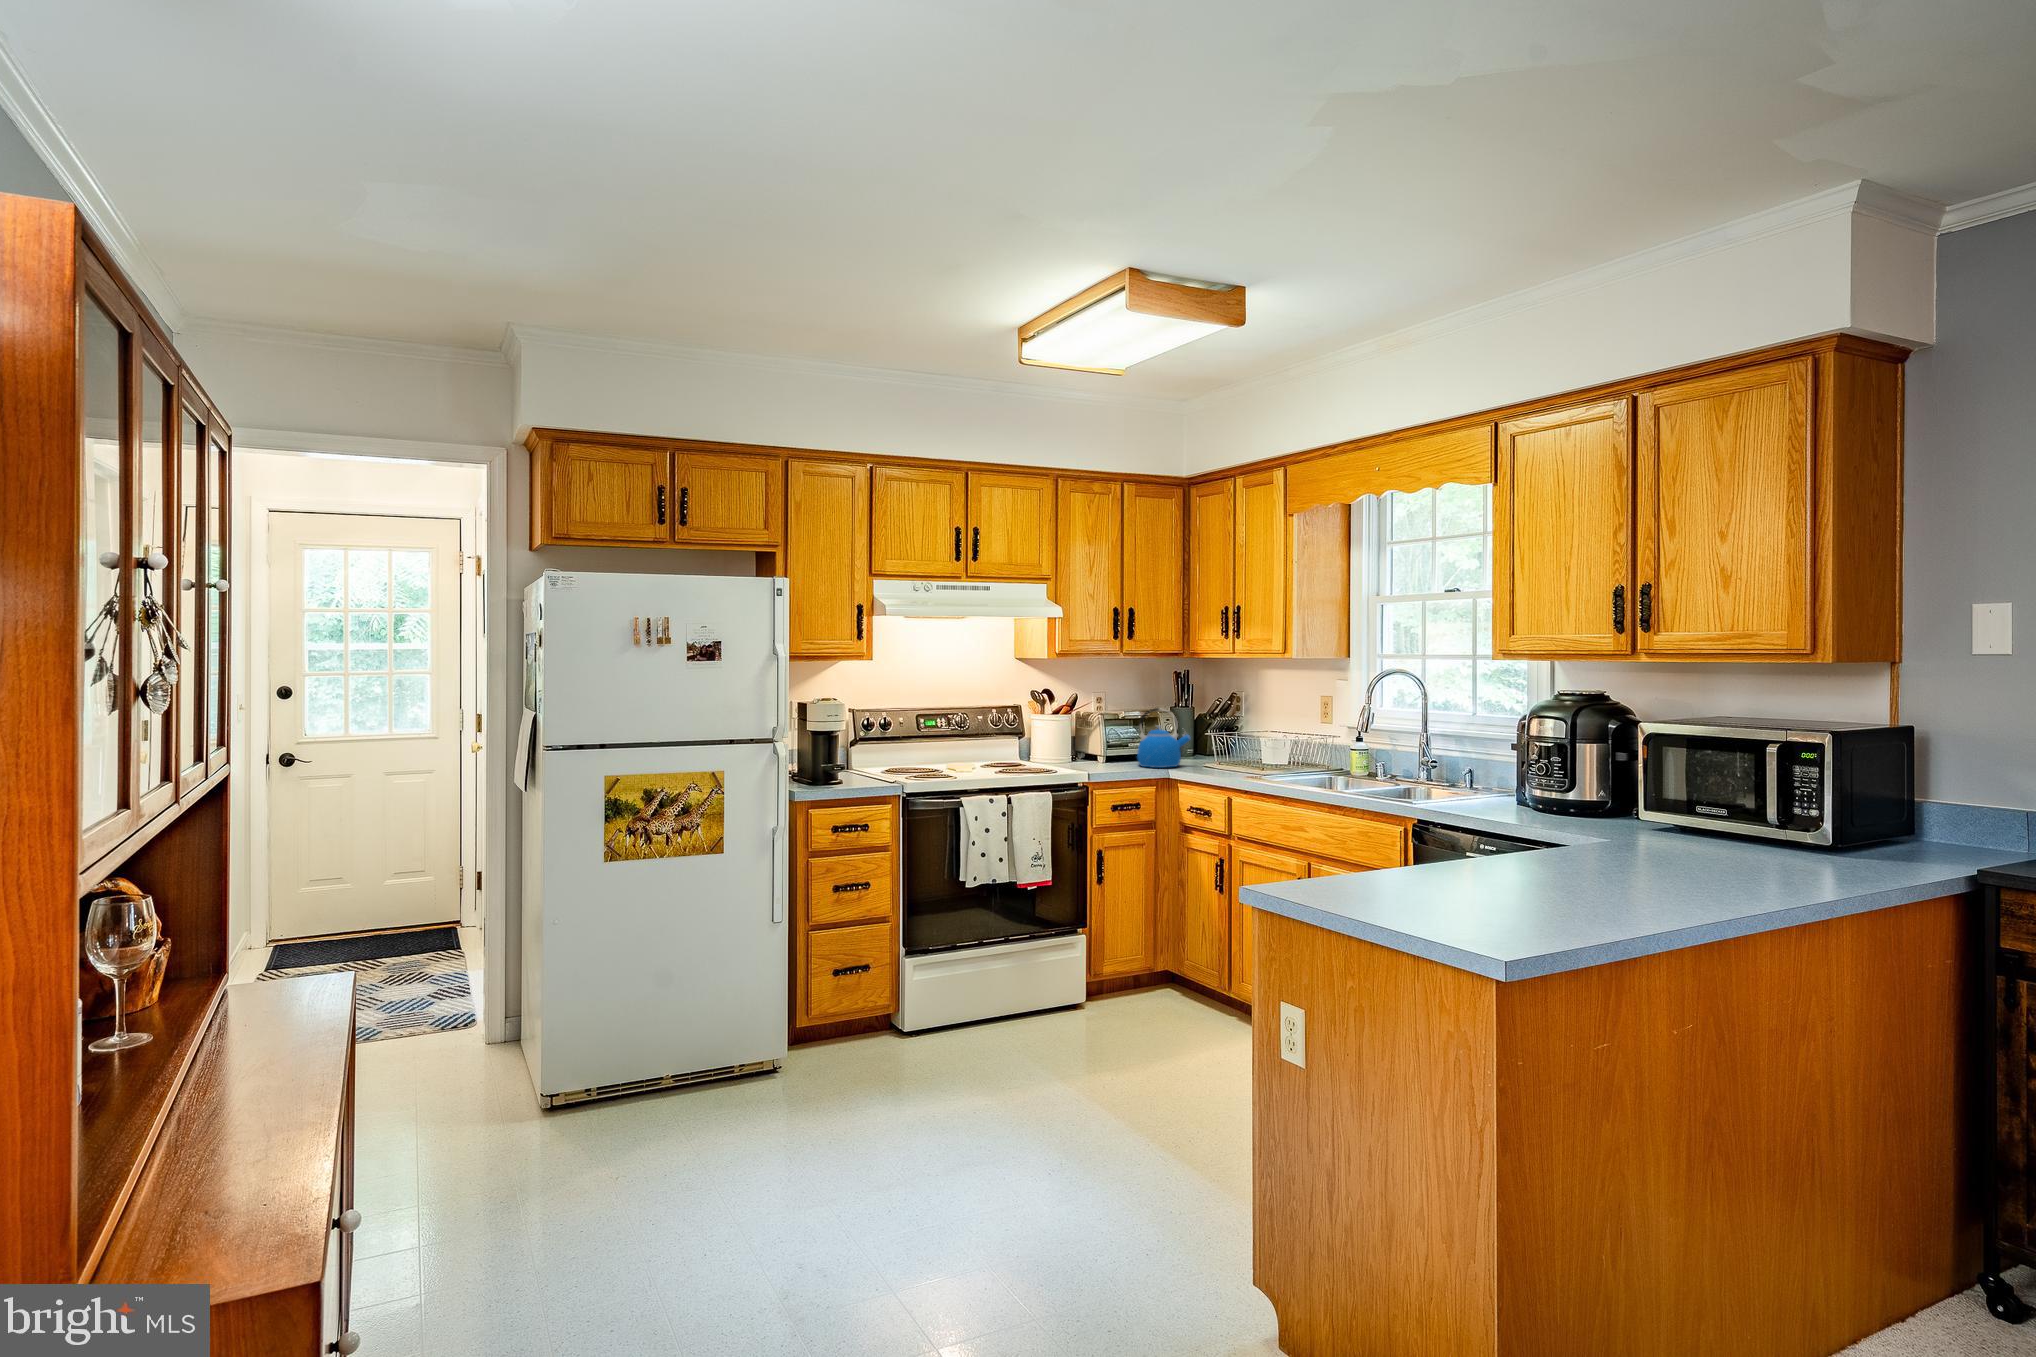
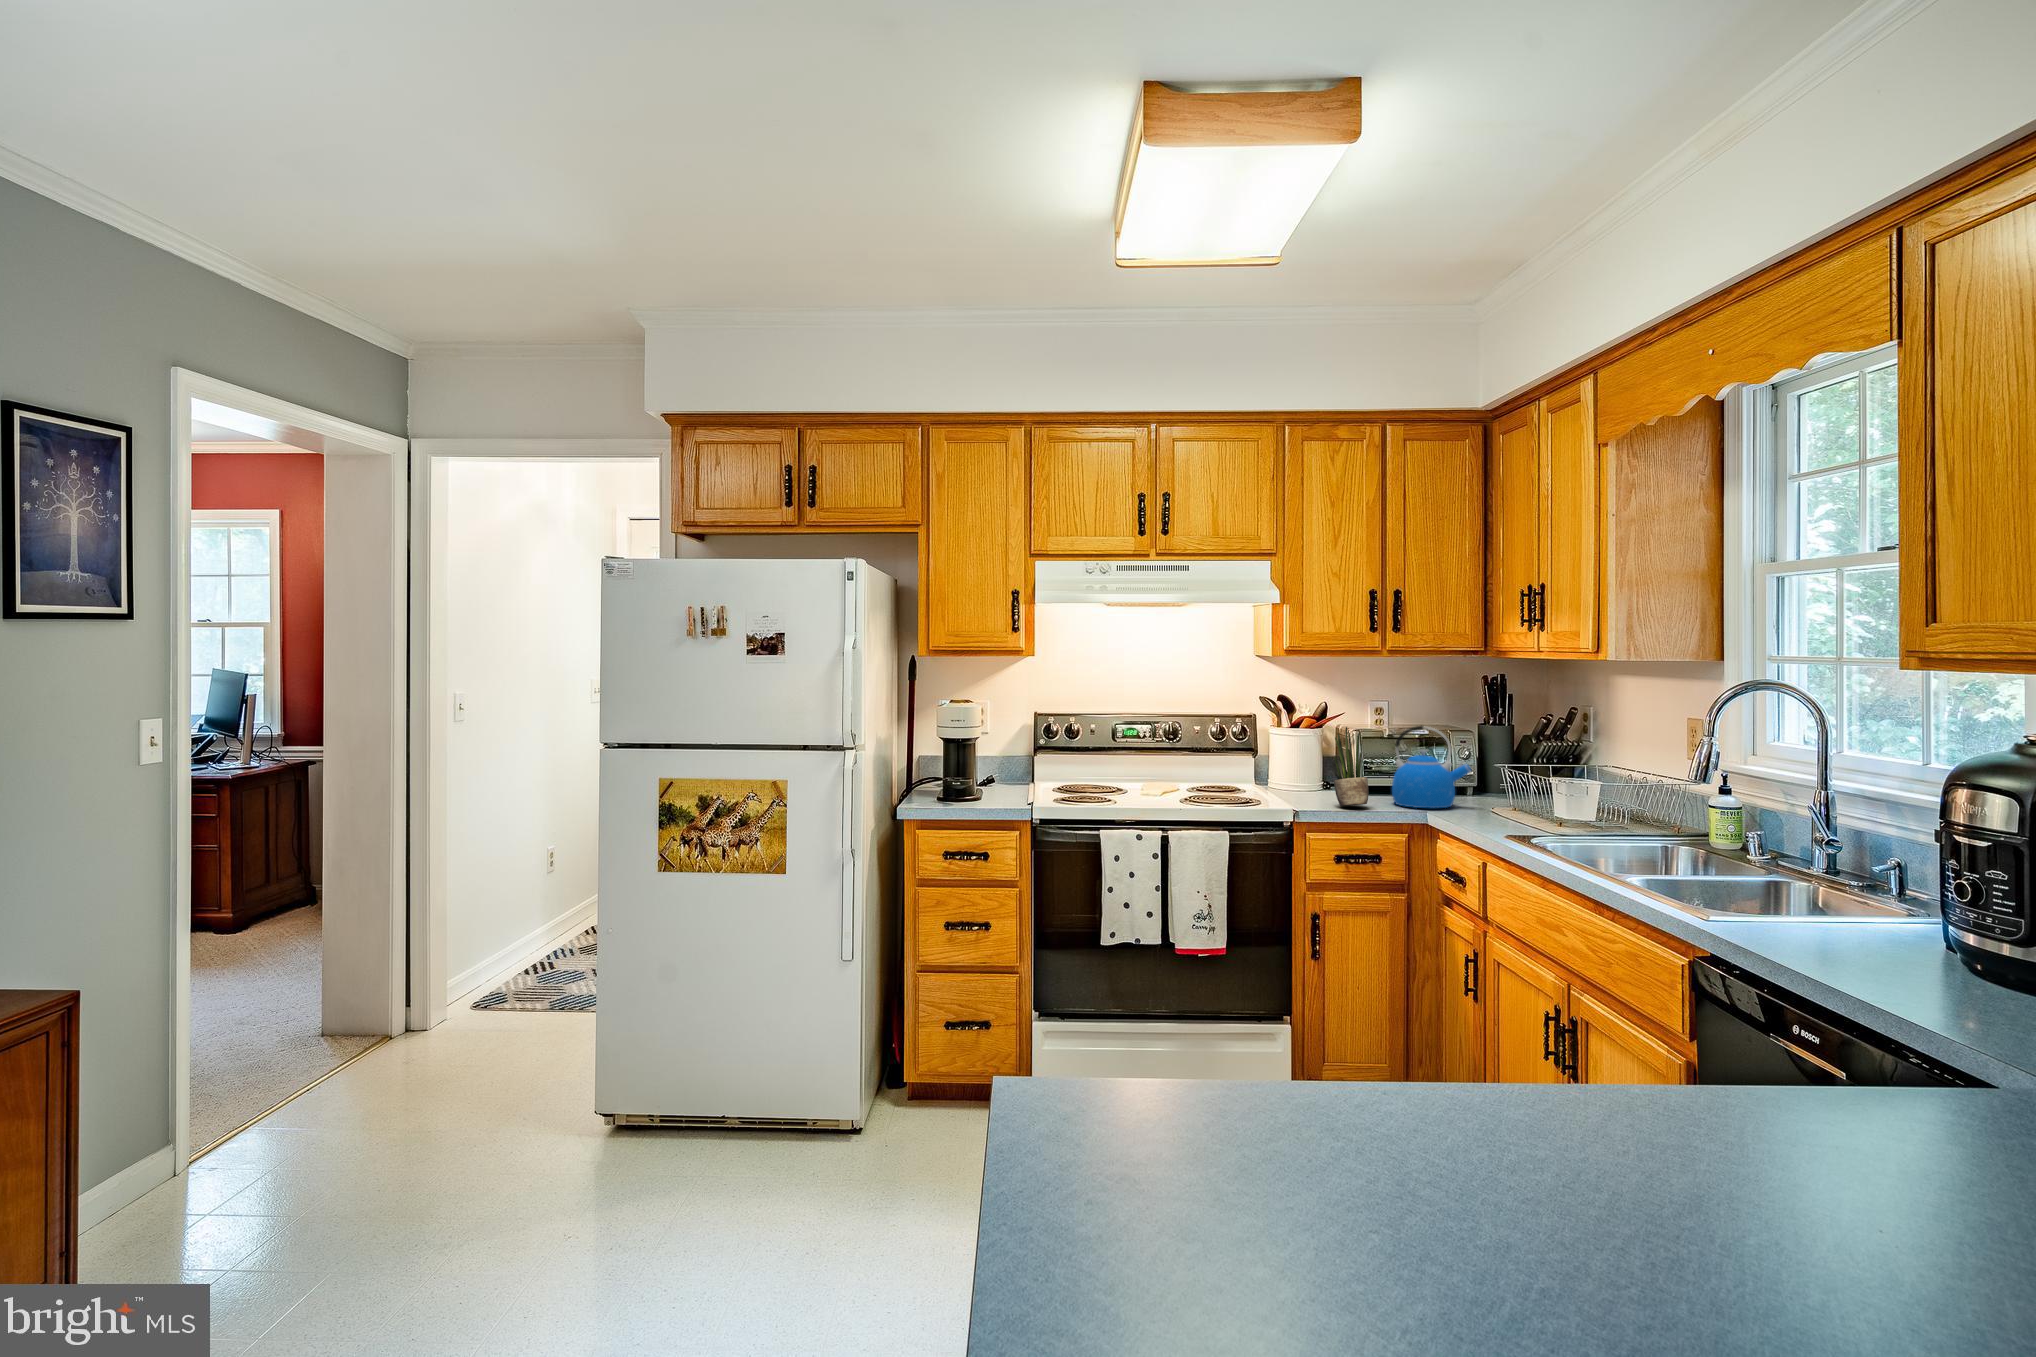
potted plant: none [1104,710,1130,769] -> present [1334,727,1369,806]

